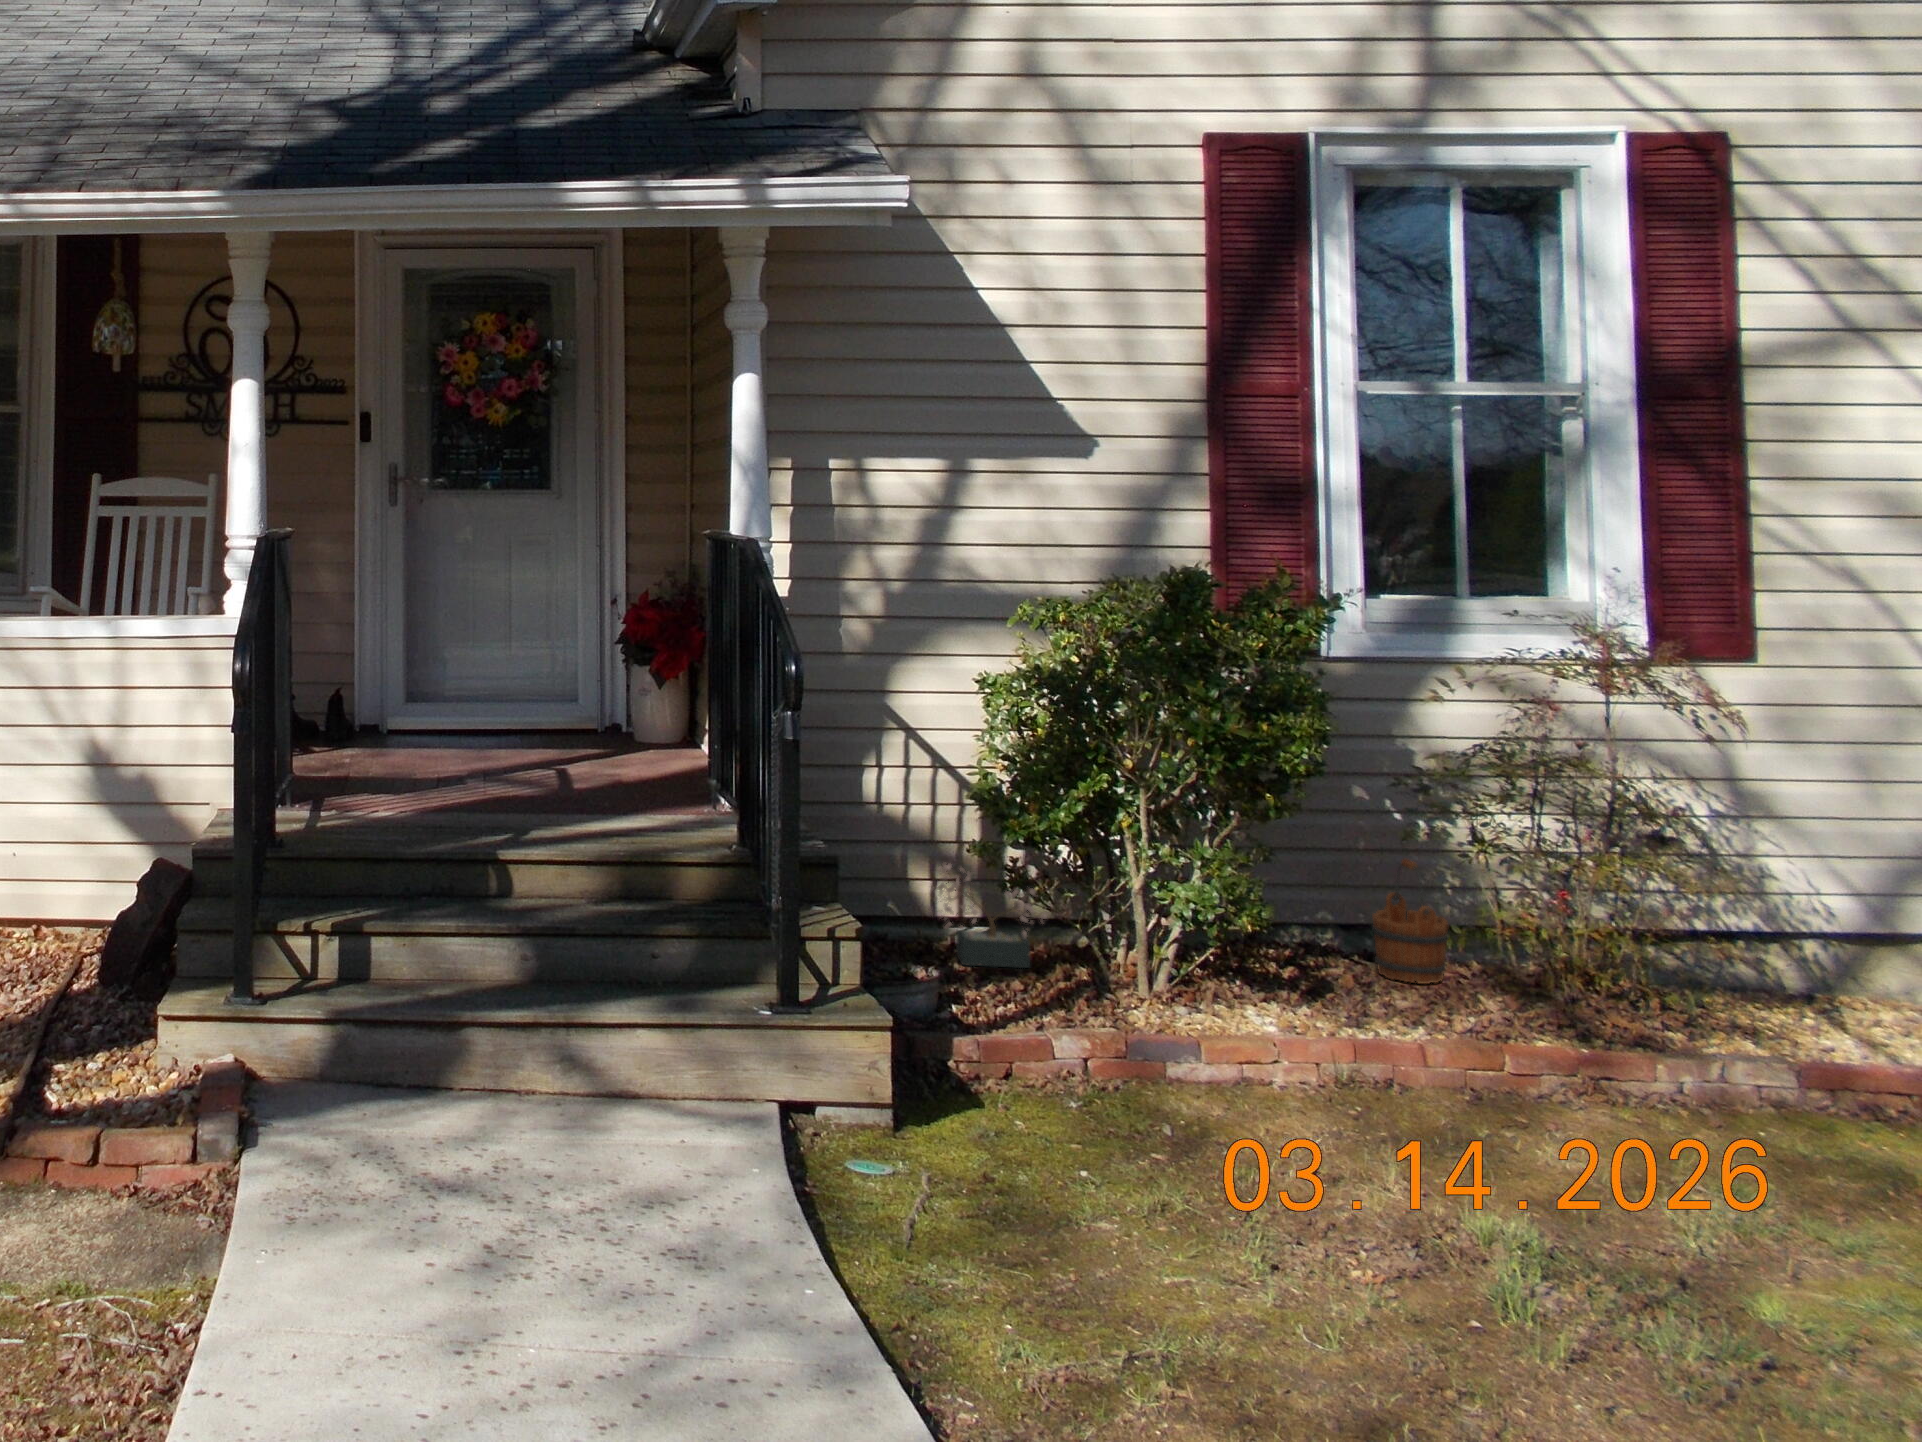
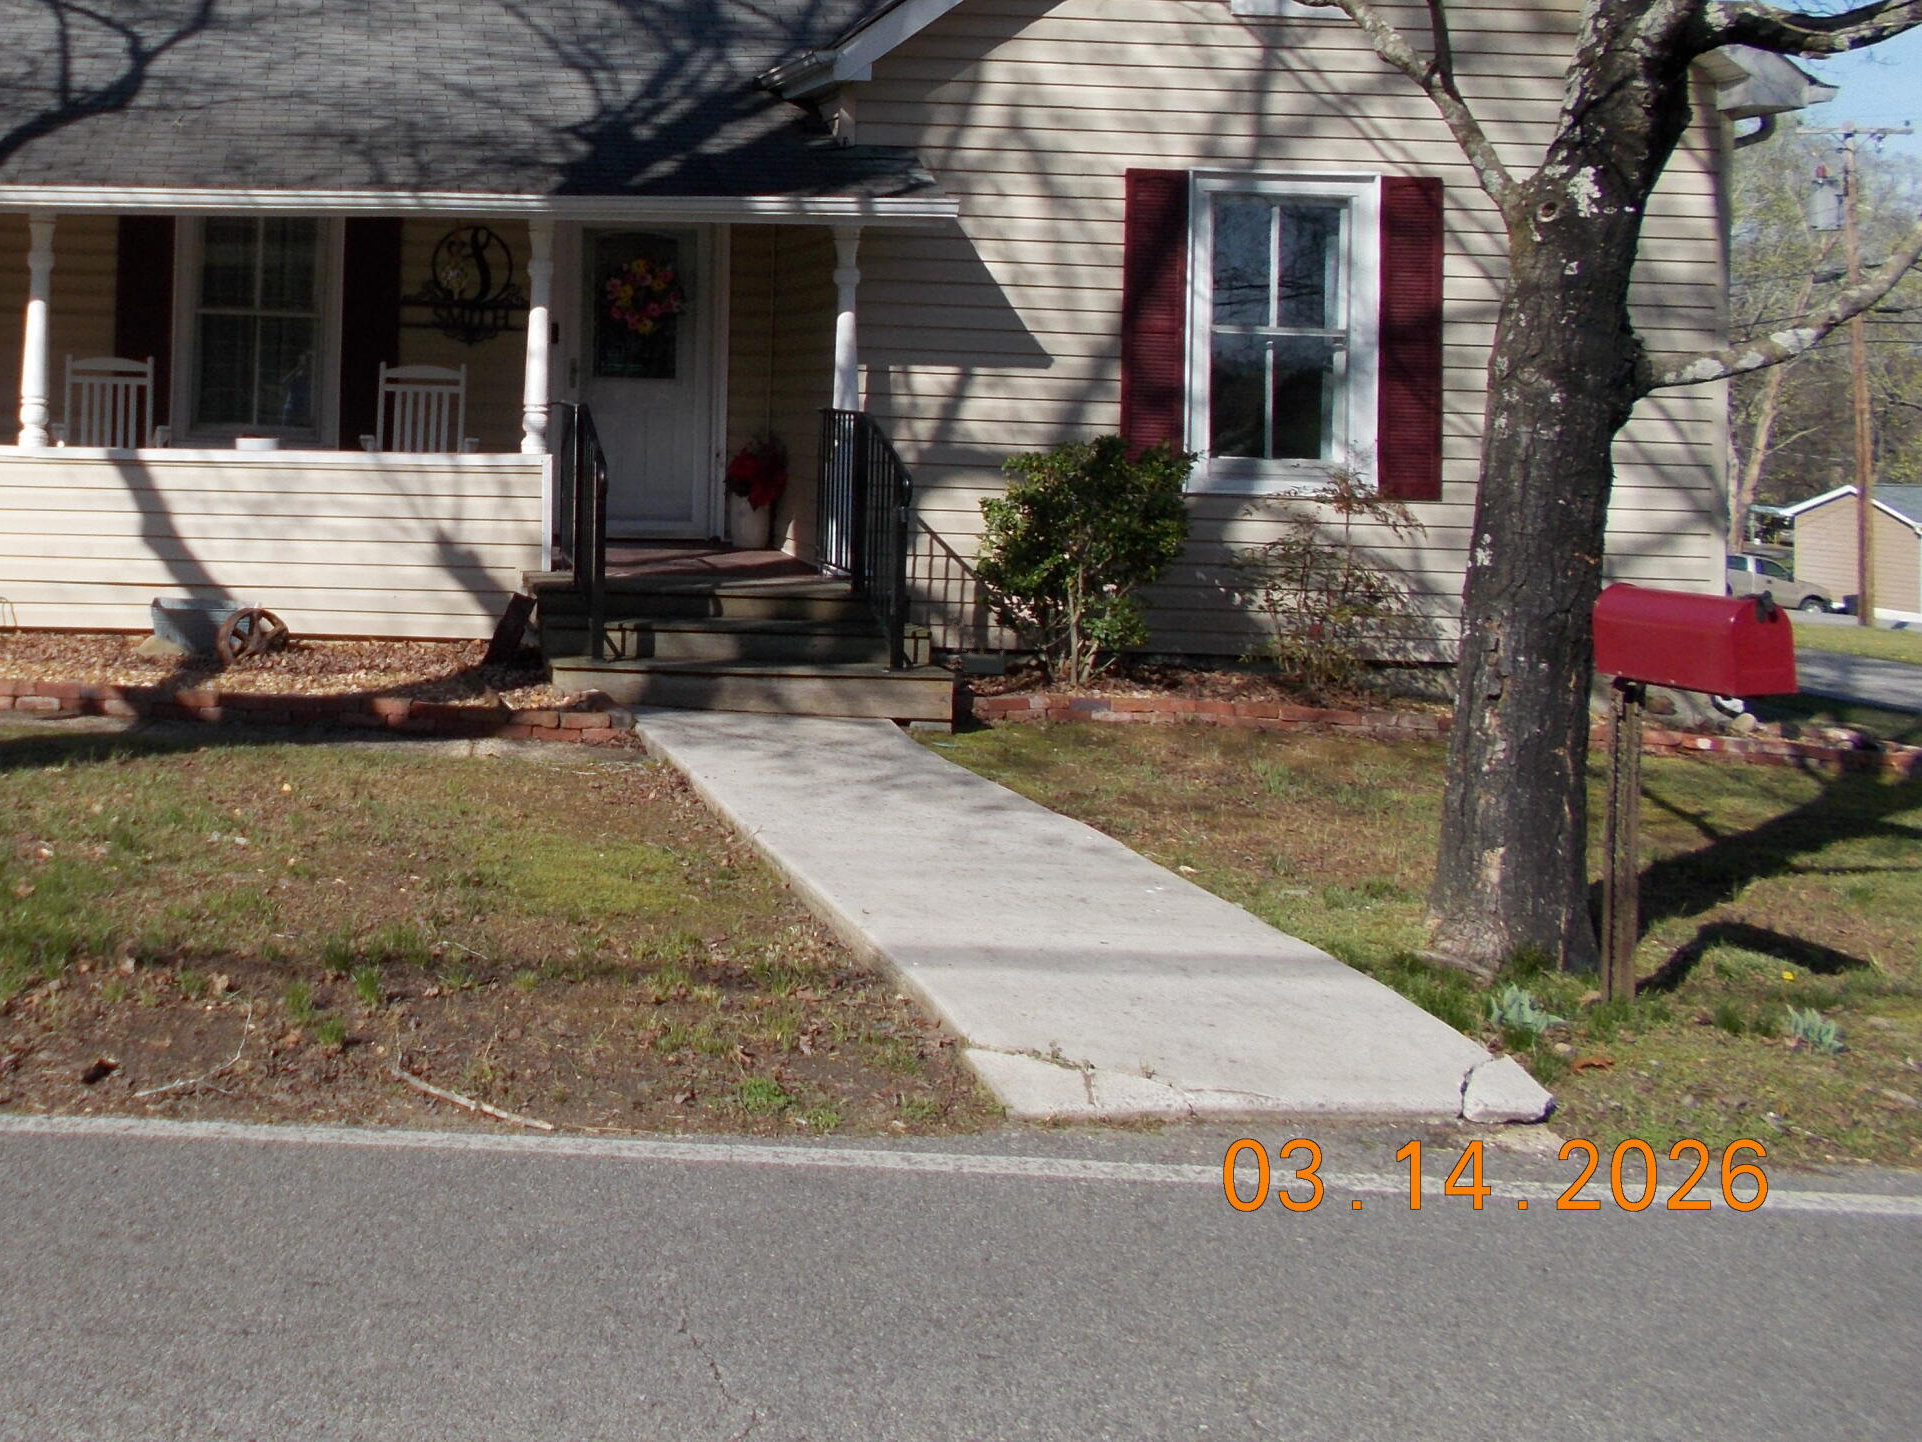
wooden bucket: present [1372,859,1449,984] -> none [1205,612,1249,684]

